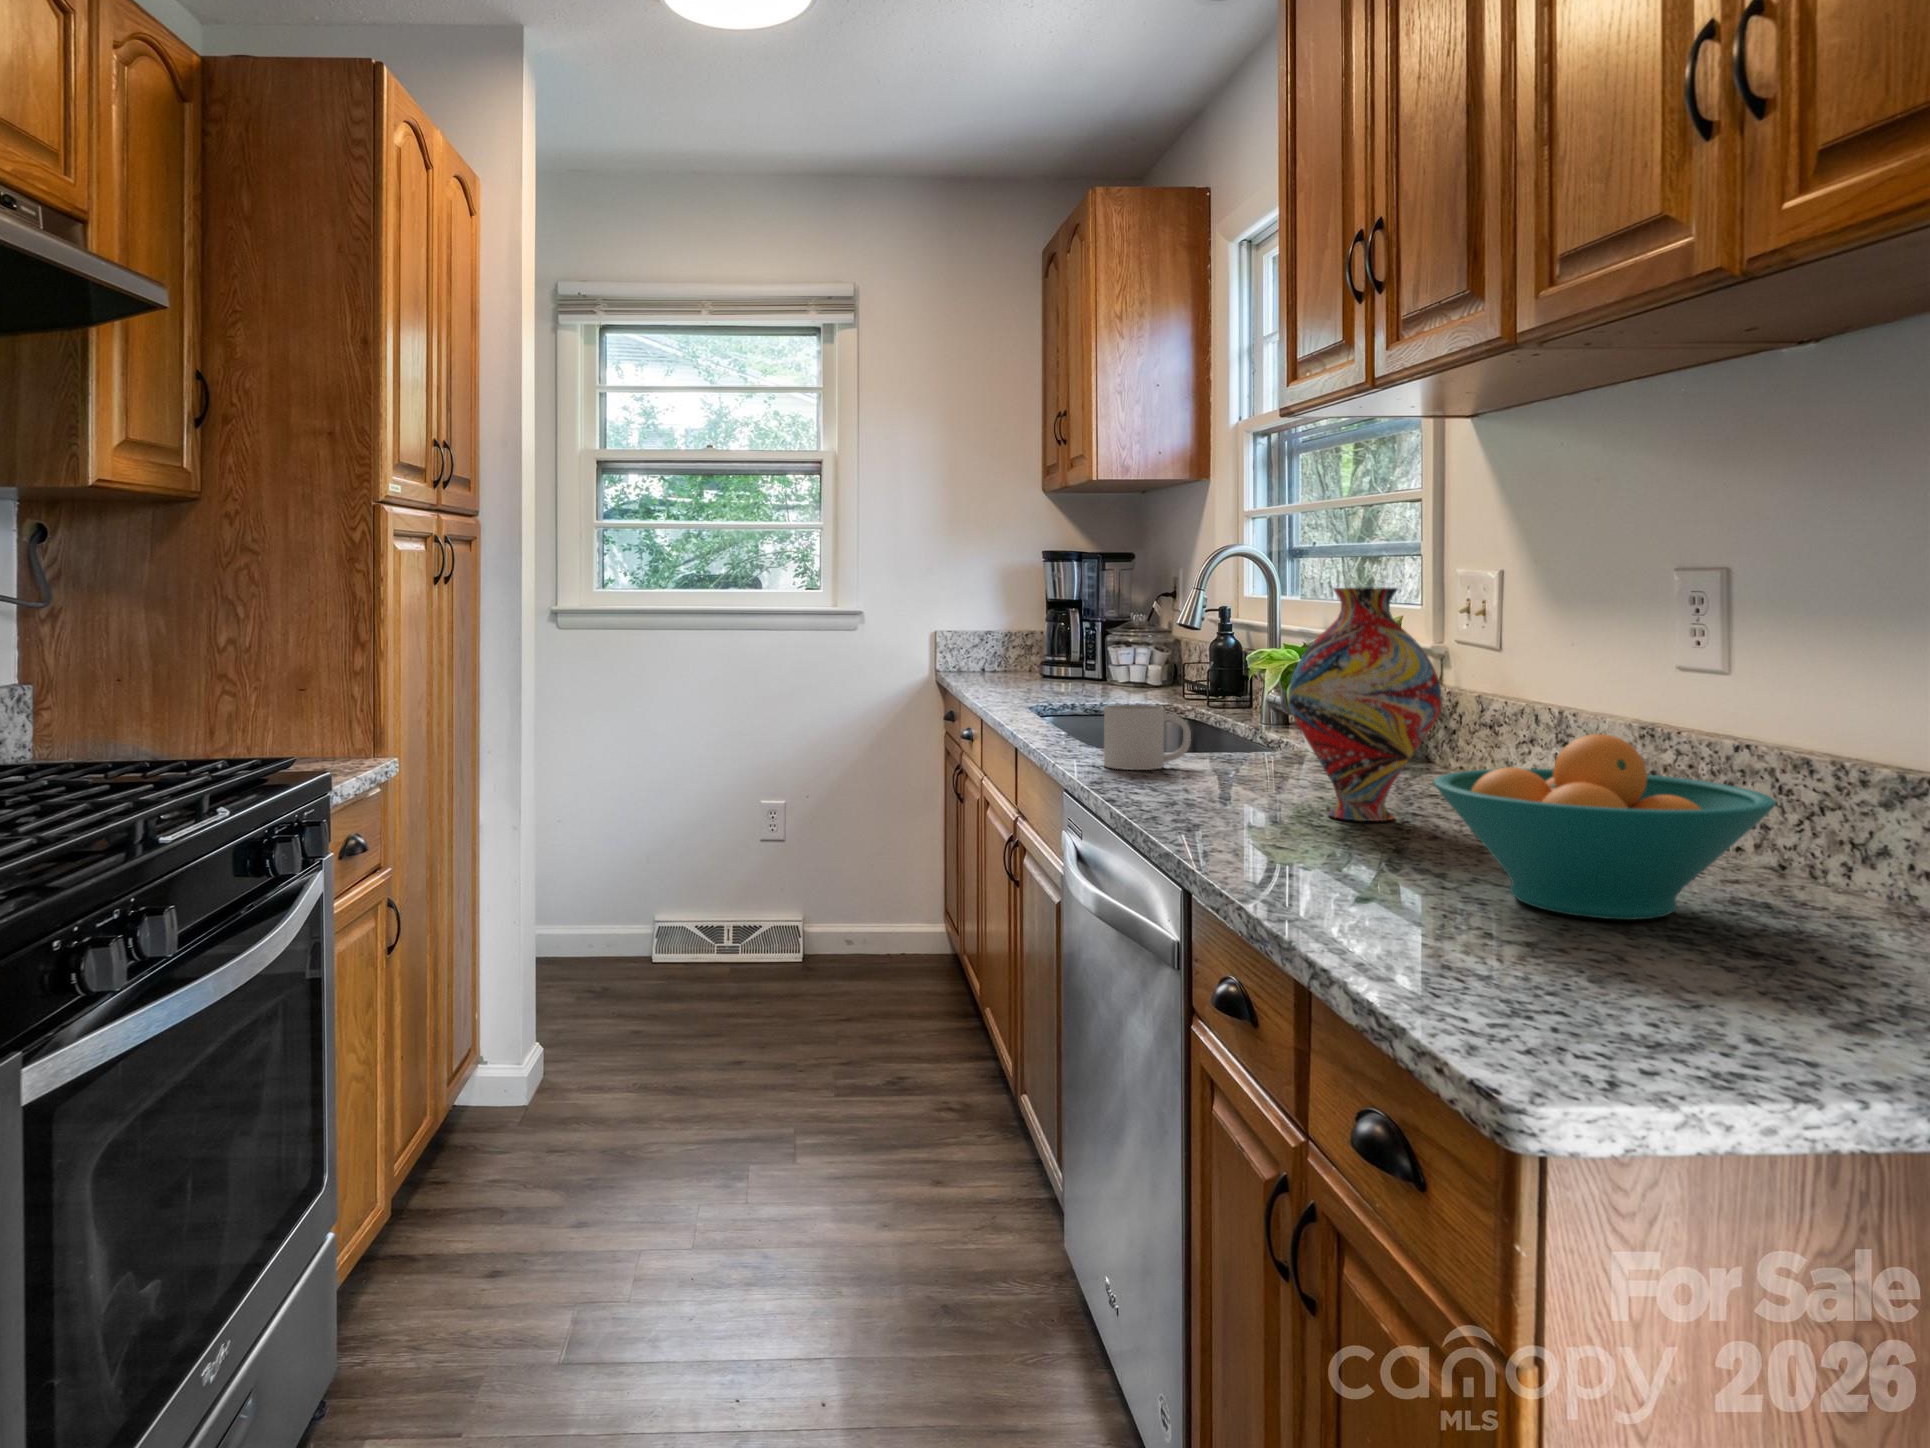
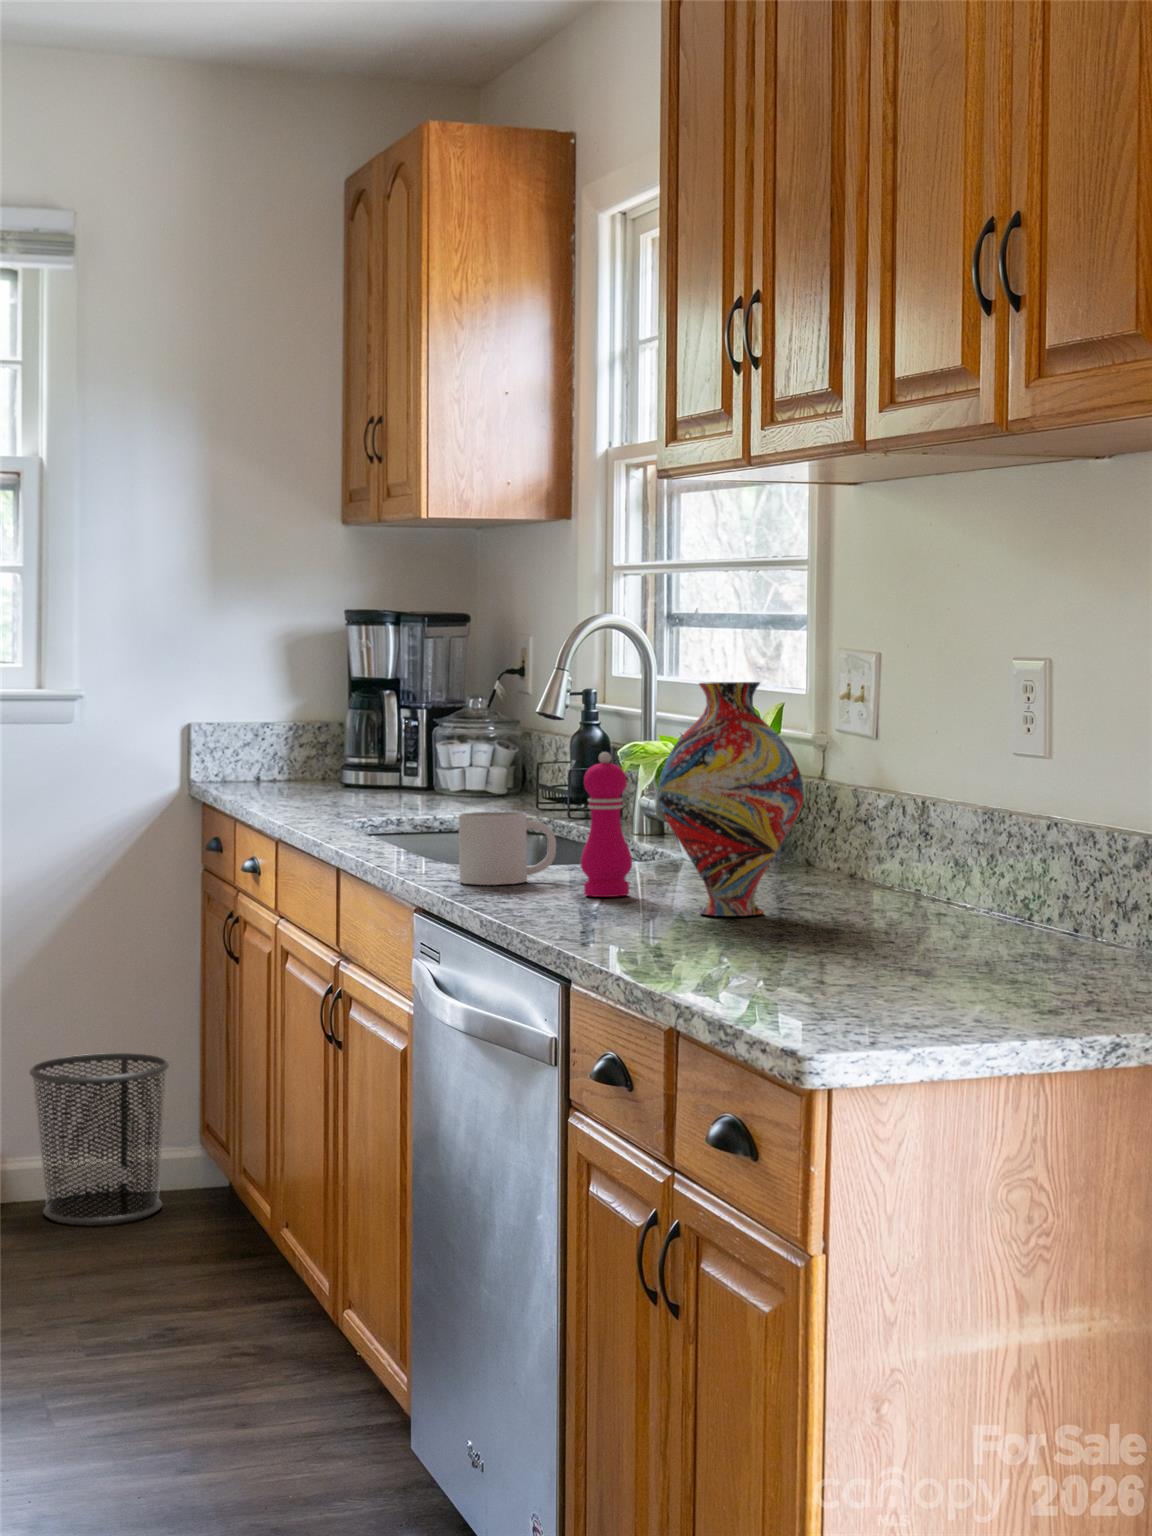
pepper mill: none [1211,655,1260,789] -> present [581,752,632,897]
fruit bowl: present [1433,734,1776,920] -> none [780,814,1037,967]
waste bin: none [819,859,916,981] -> present [29,1053,169,1224]

